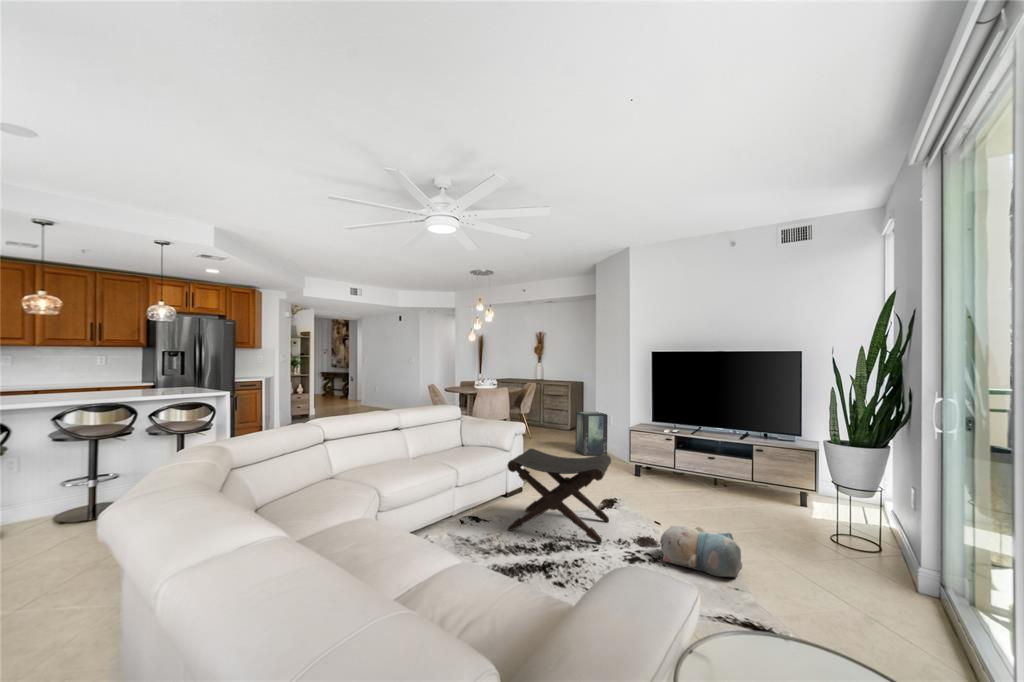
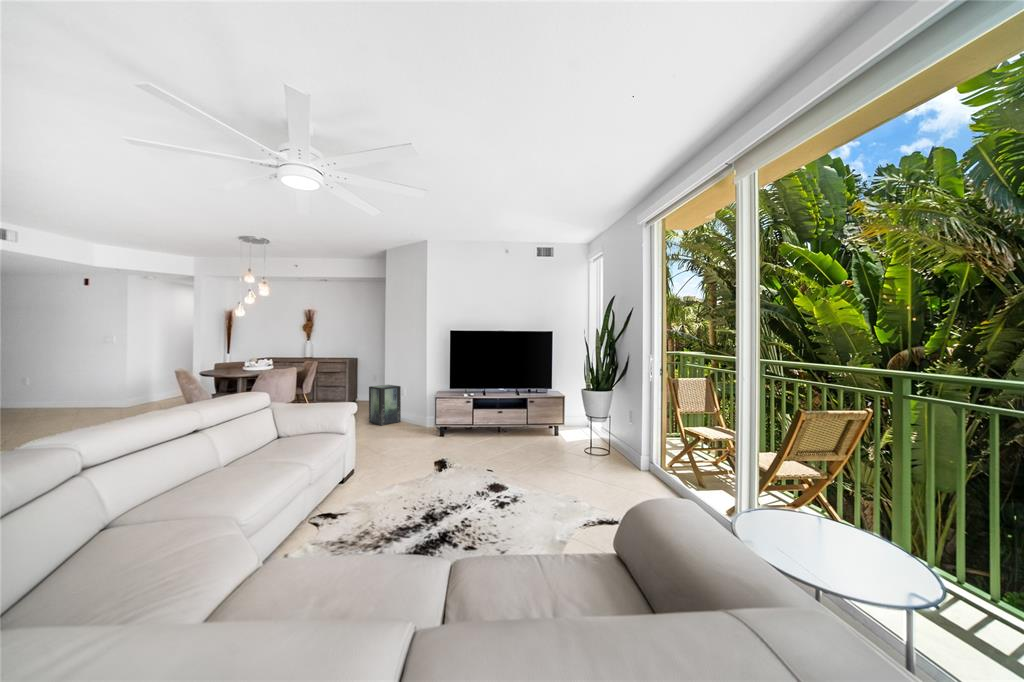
footstool: present [507,449,611,543] -> none [375,423,470,515]
plush toy: present [660,525,742,577] -> none [514,466,574,501]

